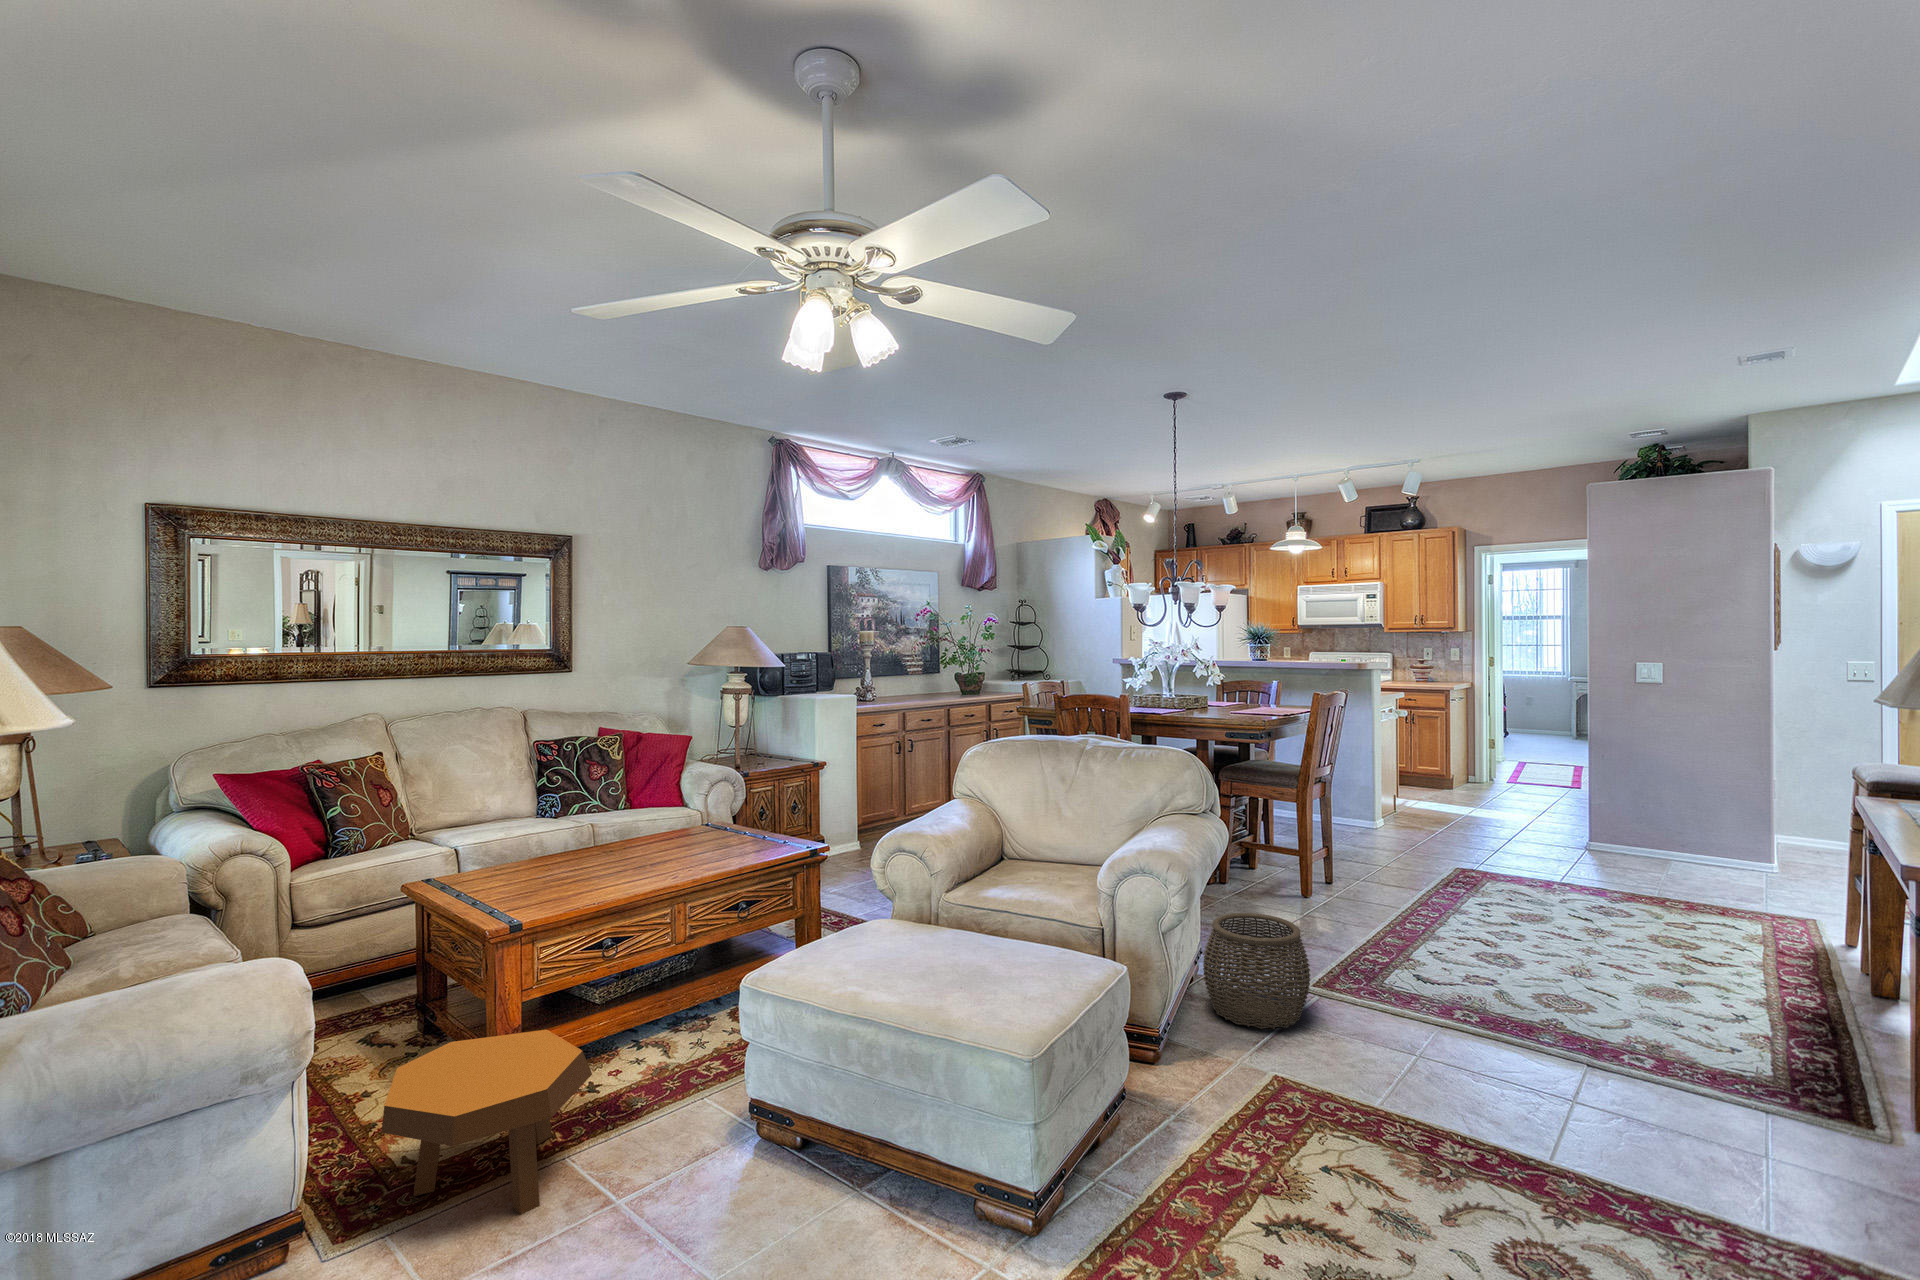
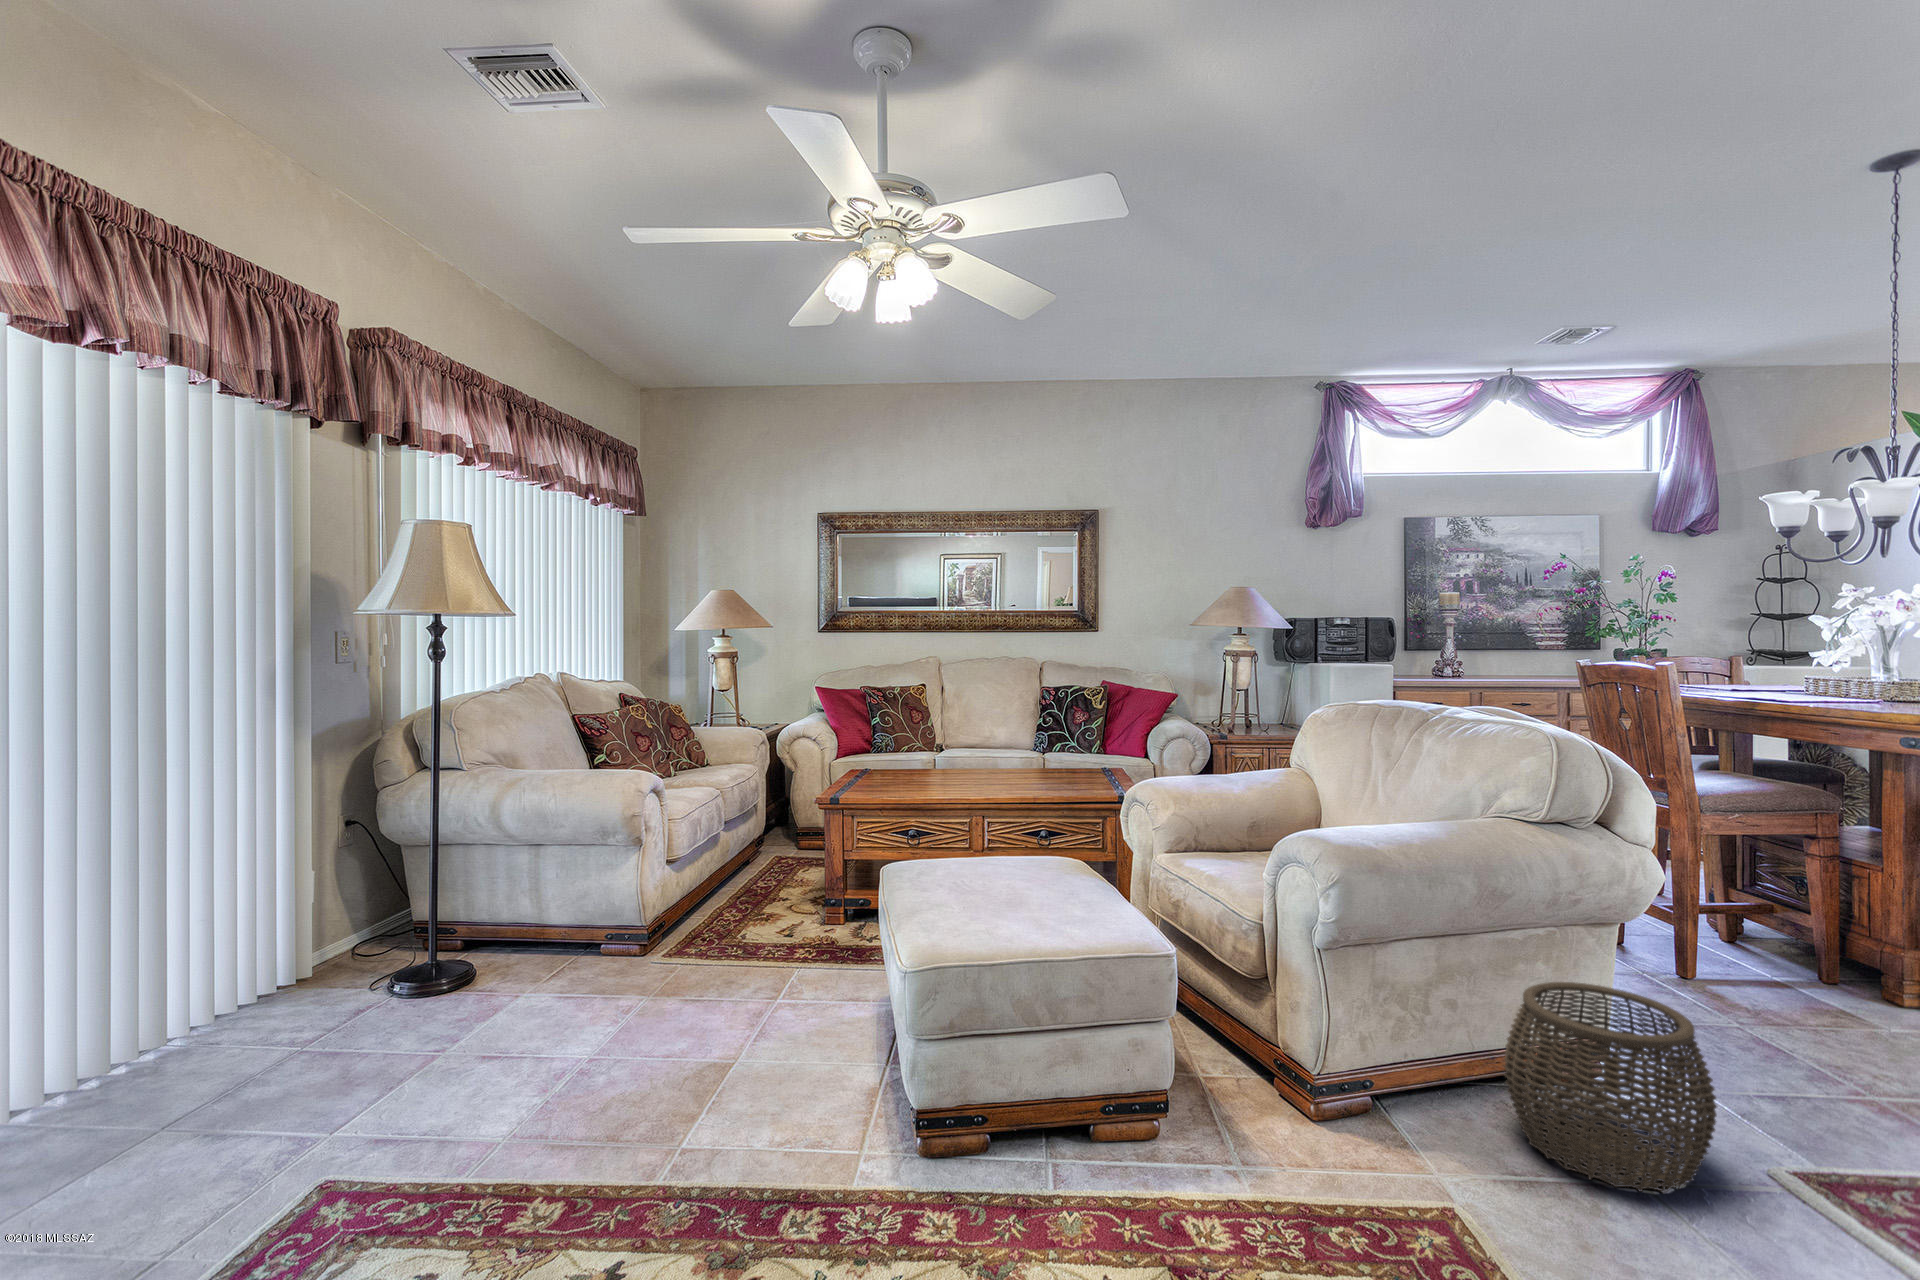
footstool: present [381,1030,592,1215] -> none [687,862,822,982]

